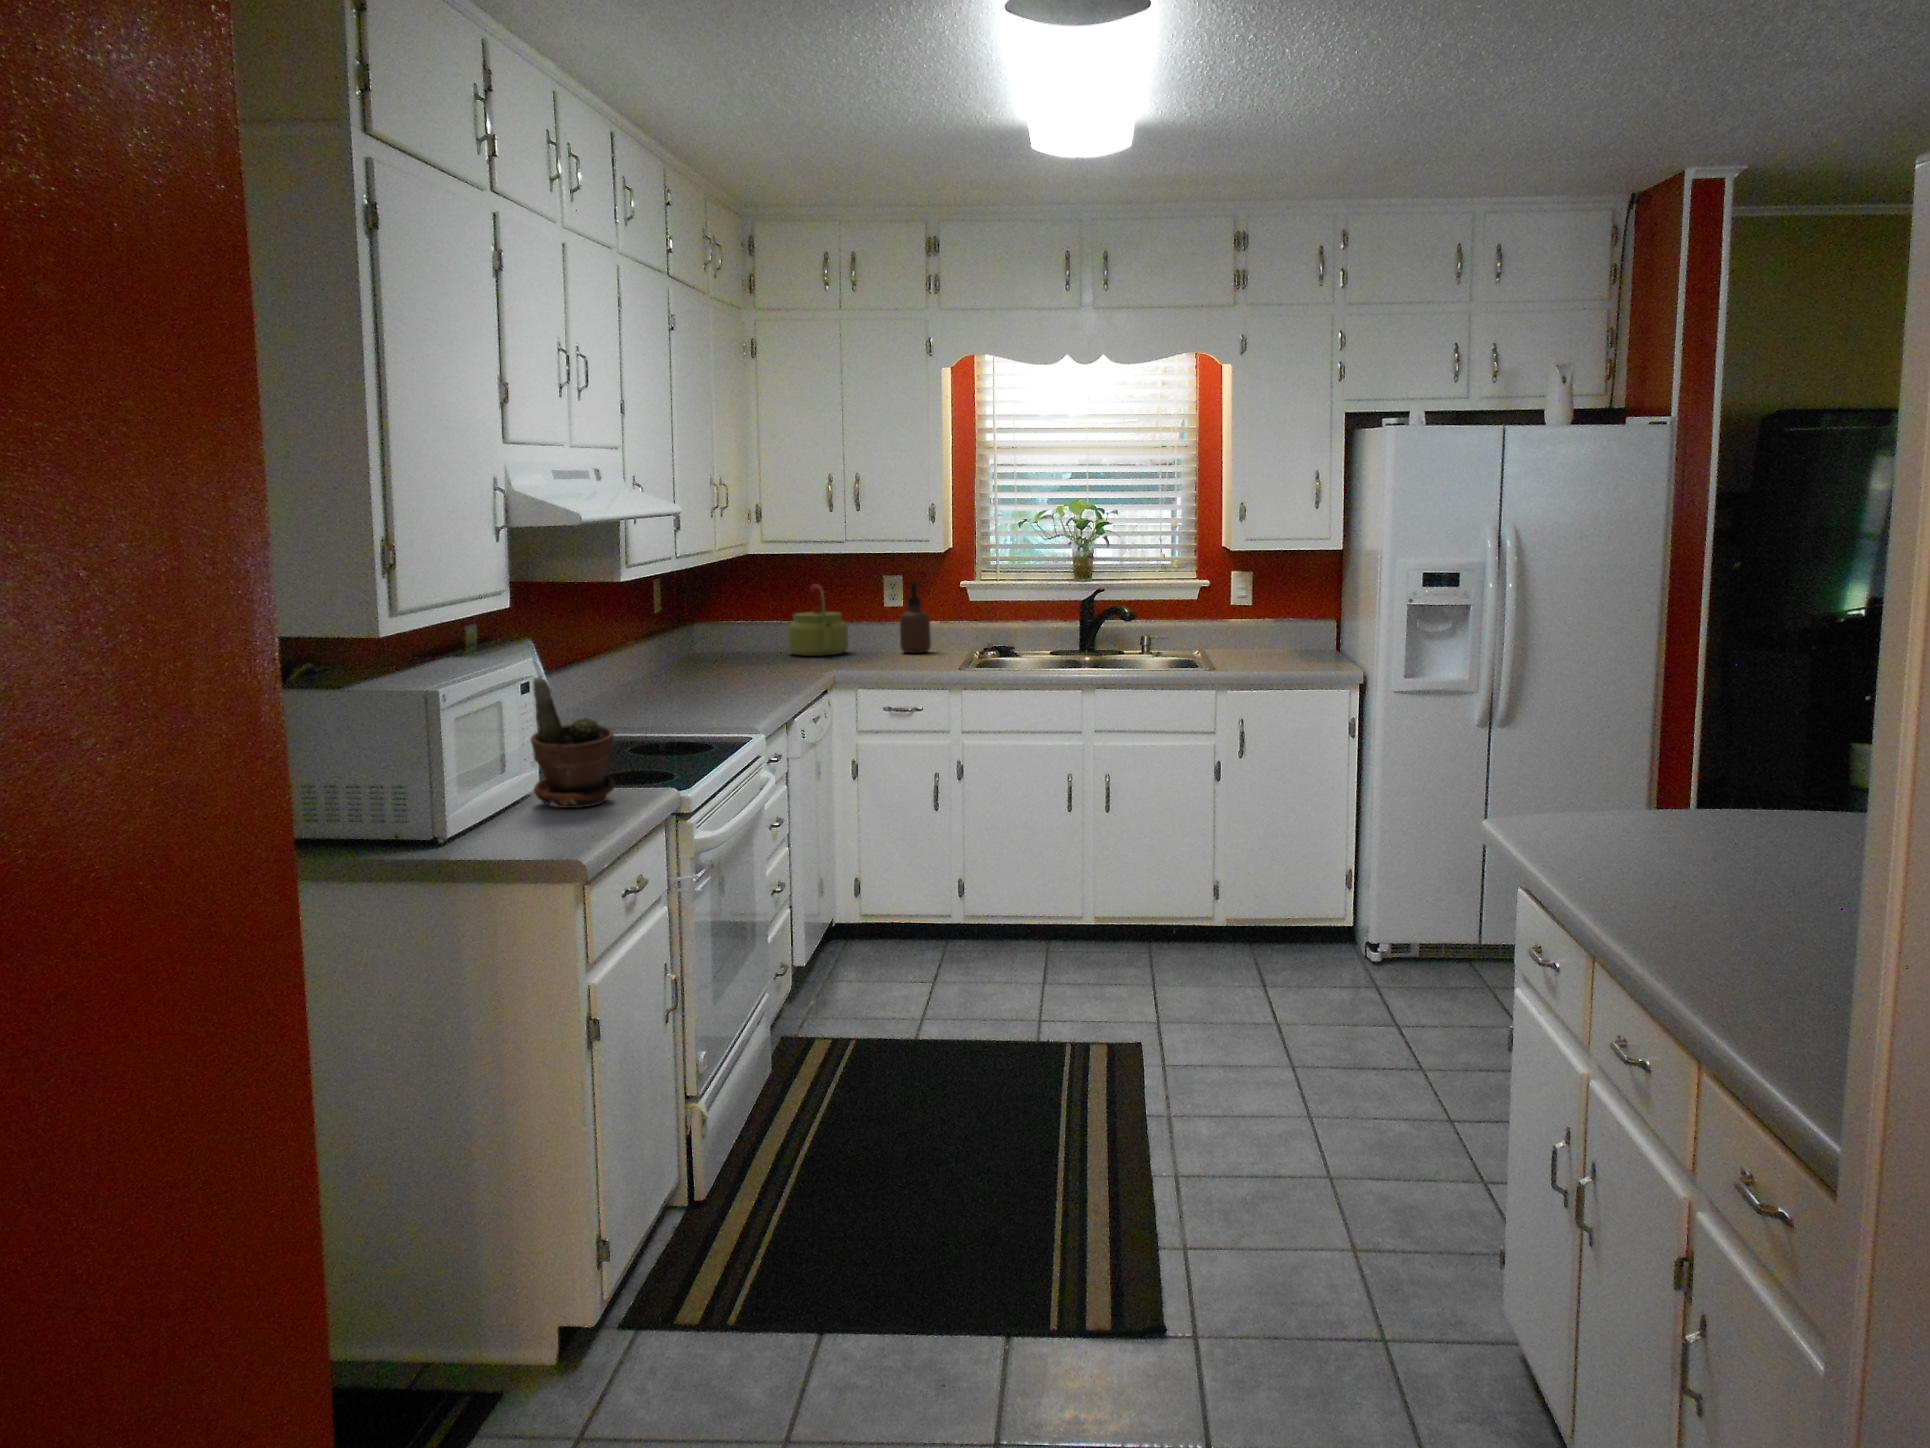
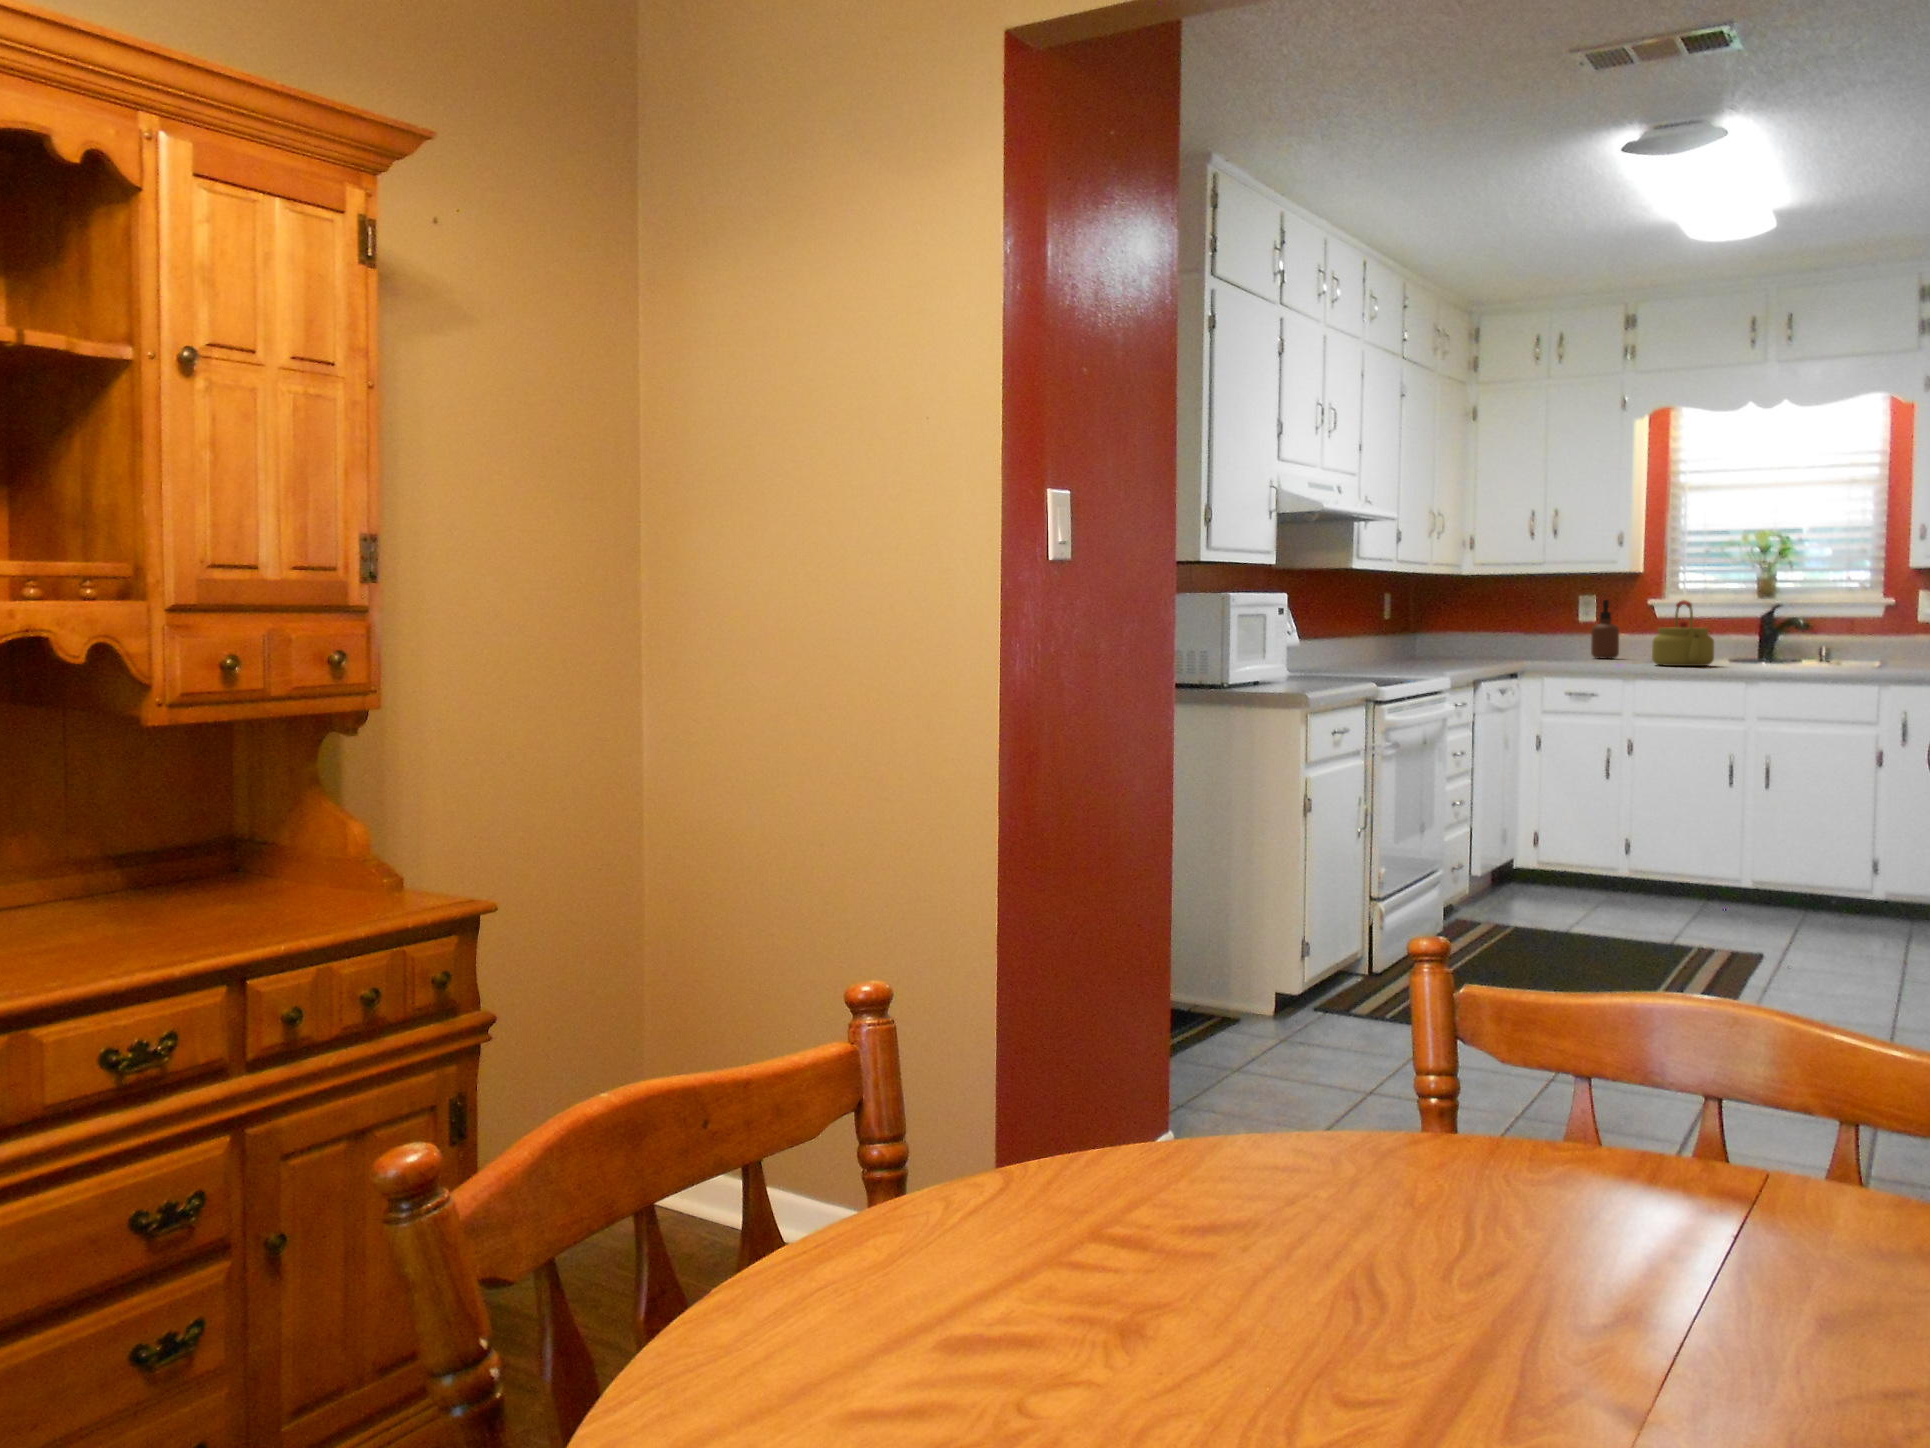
kettle: present [788,584,848,656] -> present [1652,600,1714,666]
potted plant: present [531,678,615,808] -> none [1283,605,1336,689]

